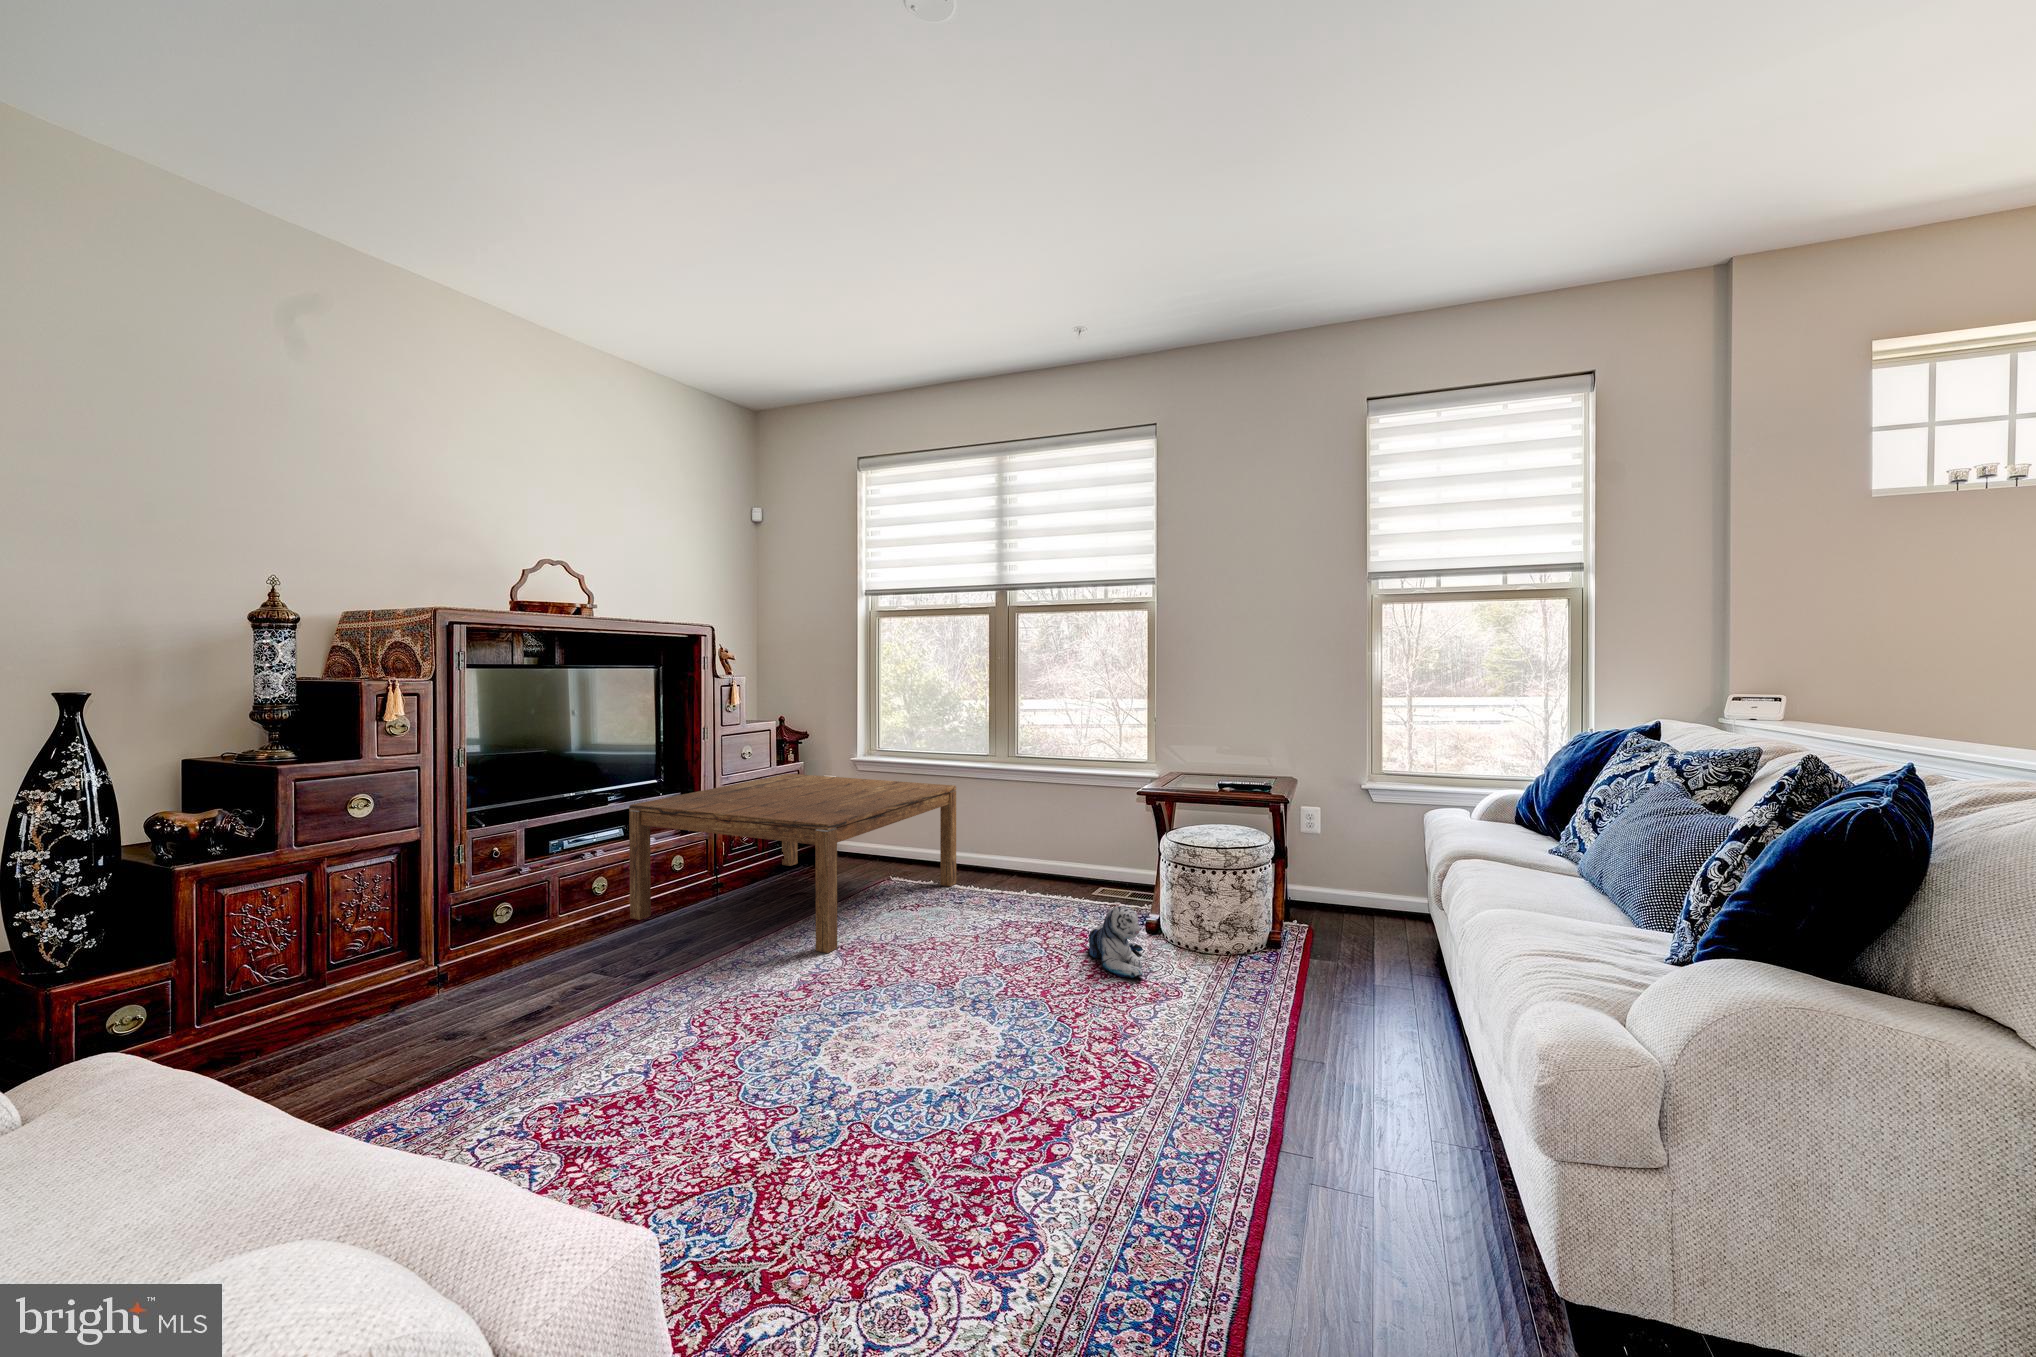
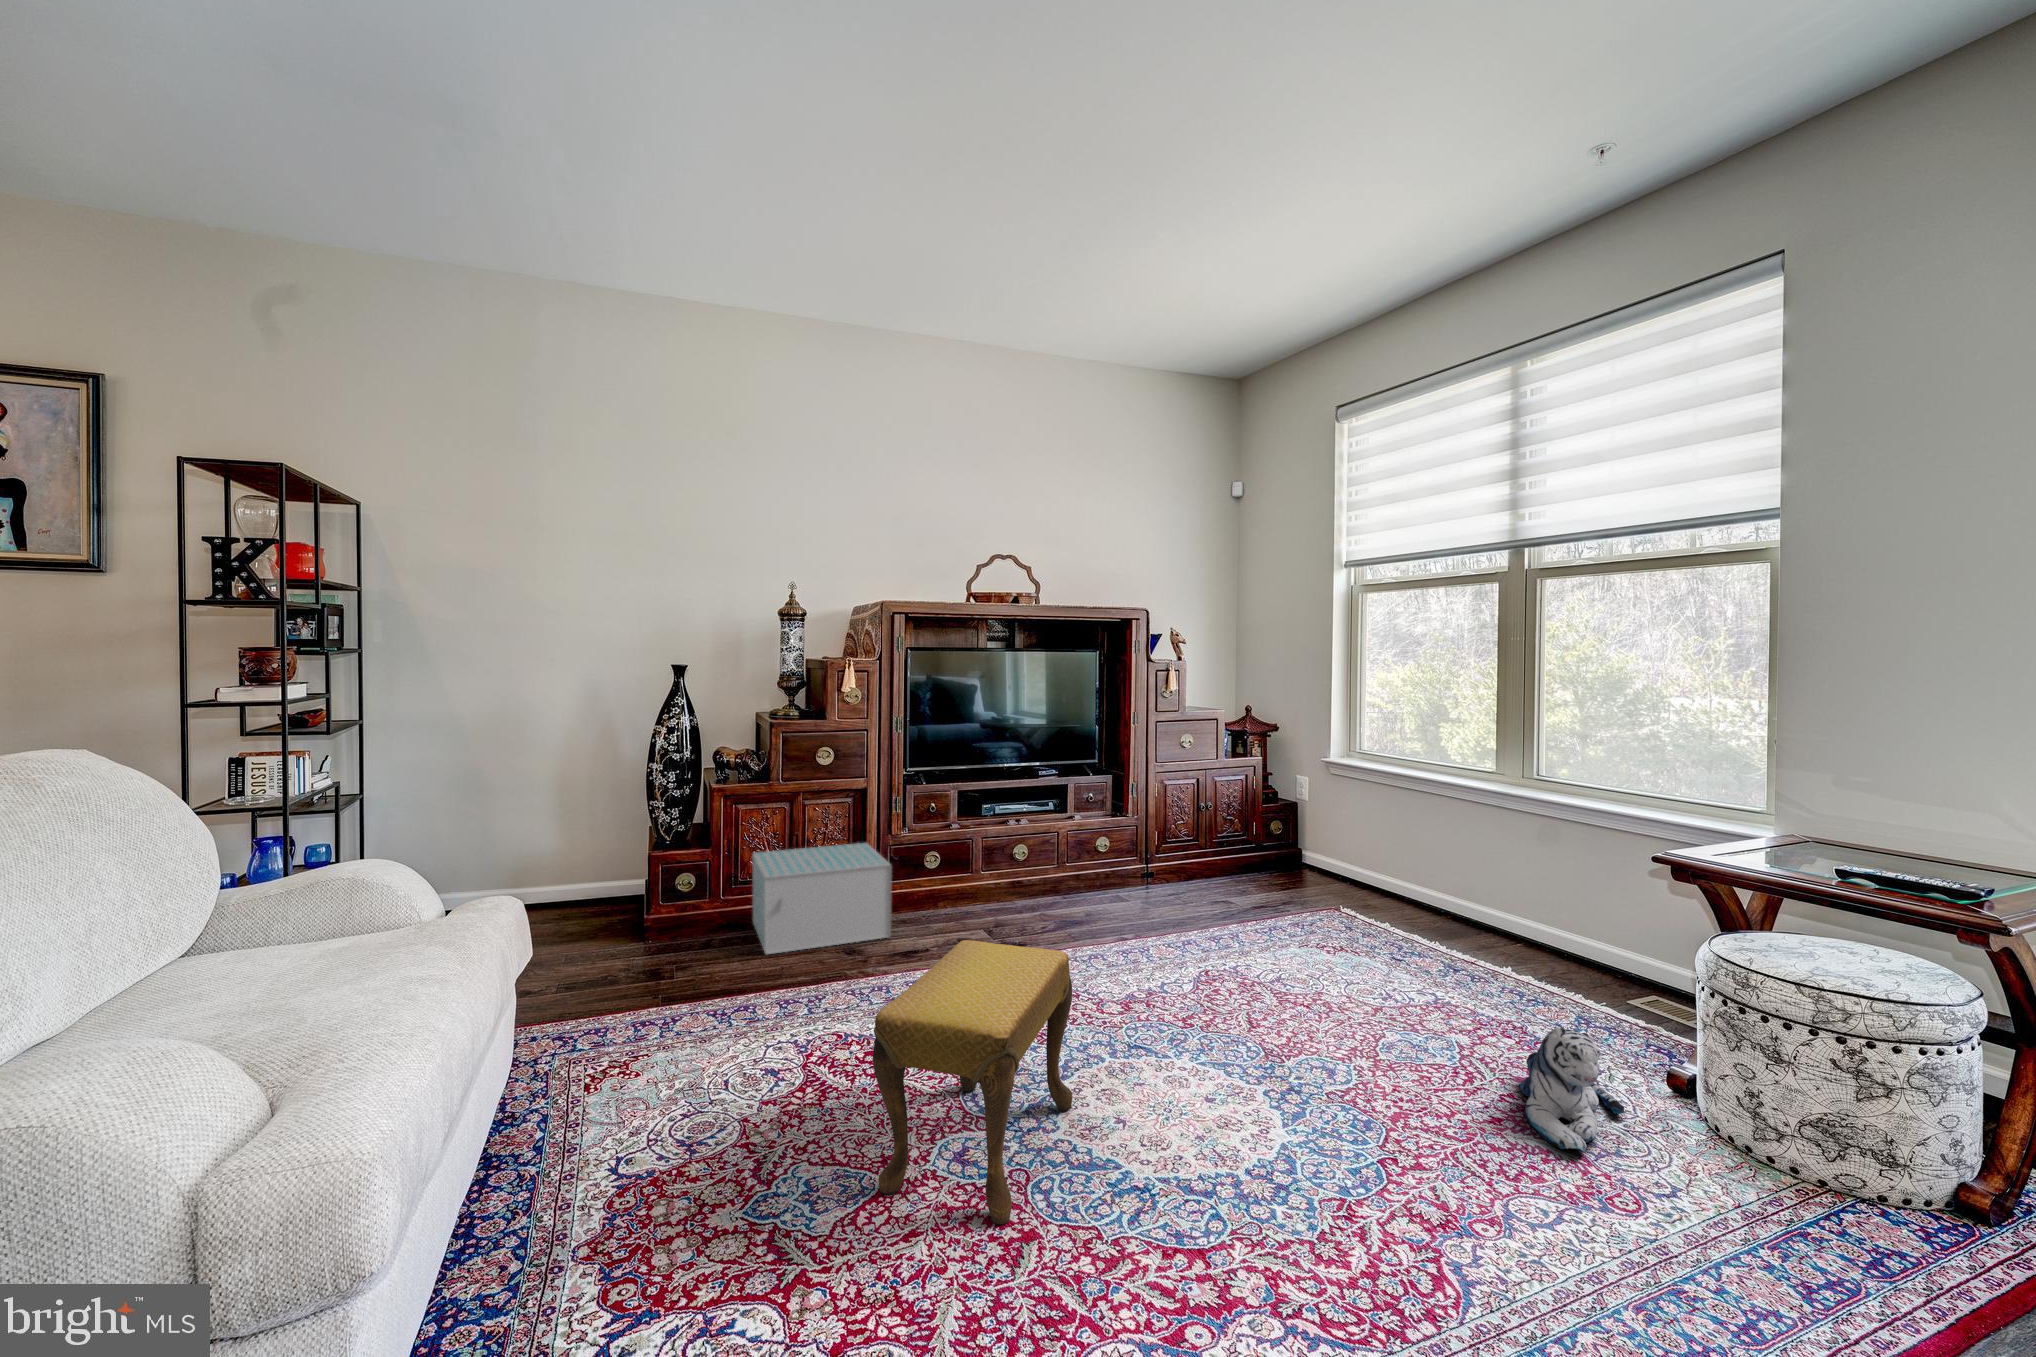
coffee table: present [629,774,956,953] -> none [1049,770,1416,975]
storage box: none [248,907,495,1071] -> present [752,843,892,954]
footstool: none [738,936,888,1191] -> present [873,940,1072,1224]

